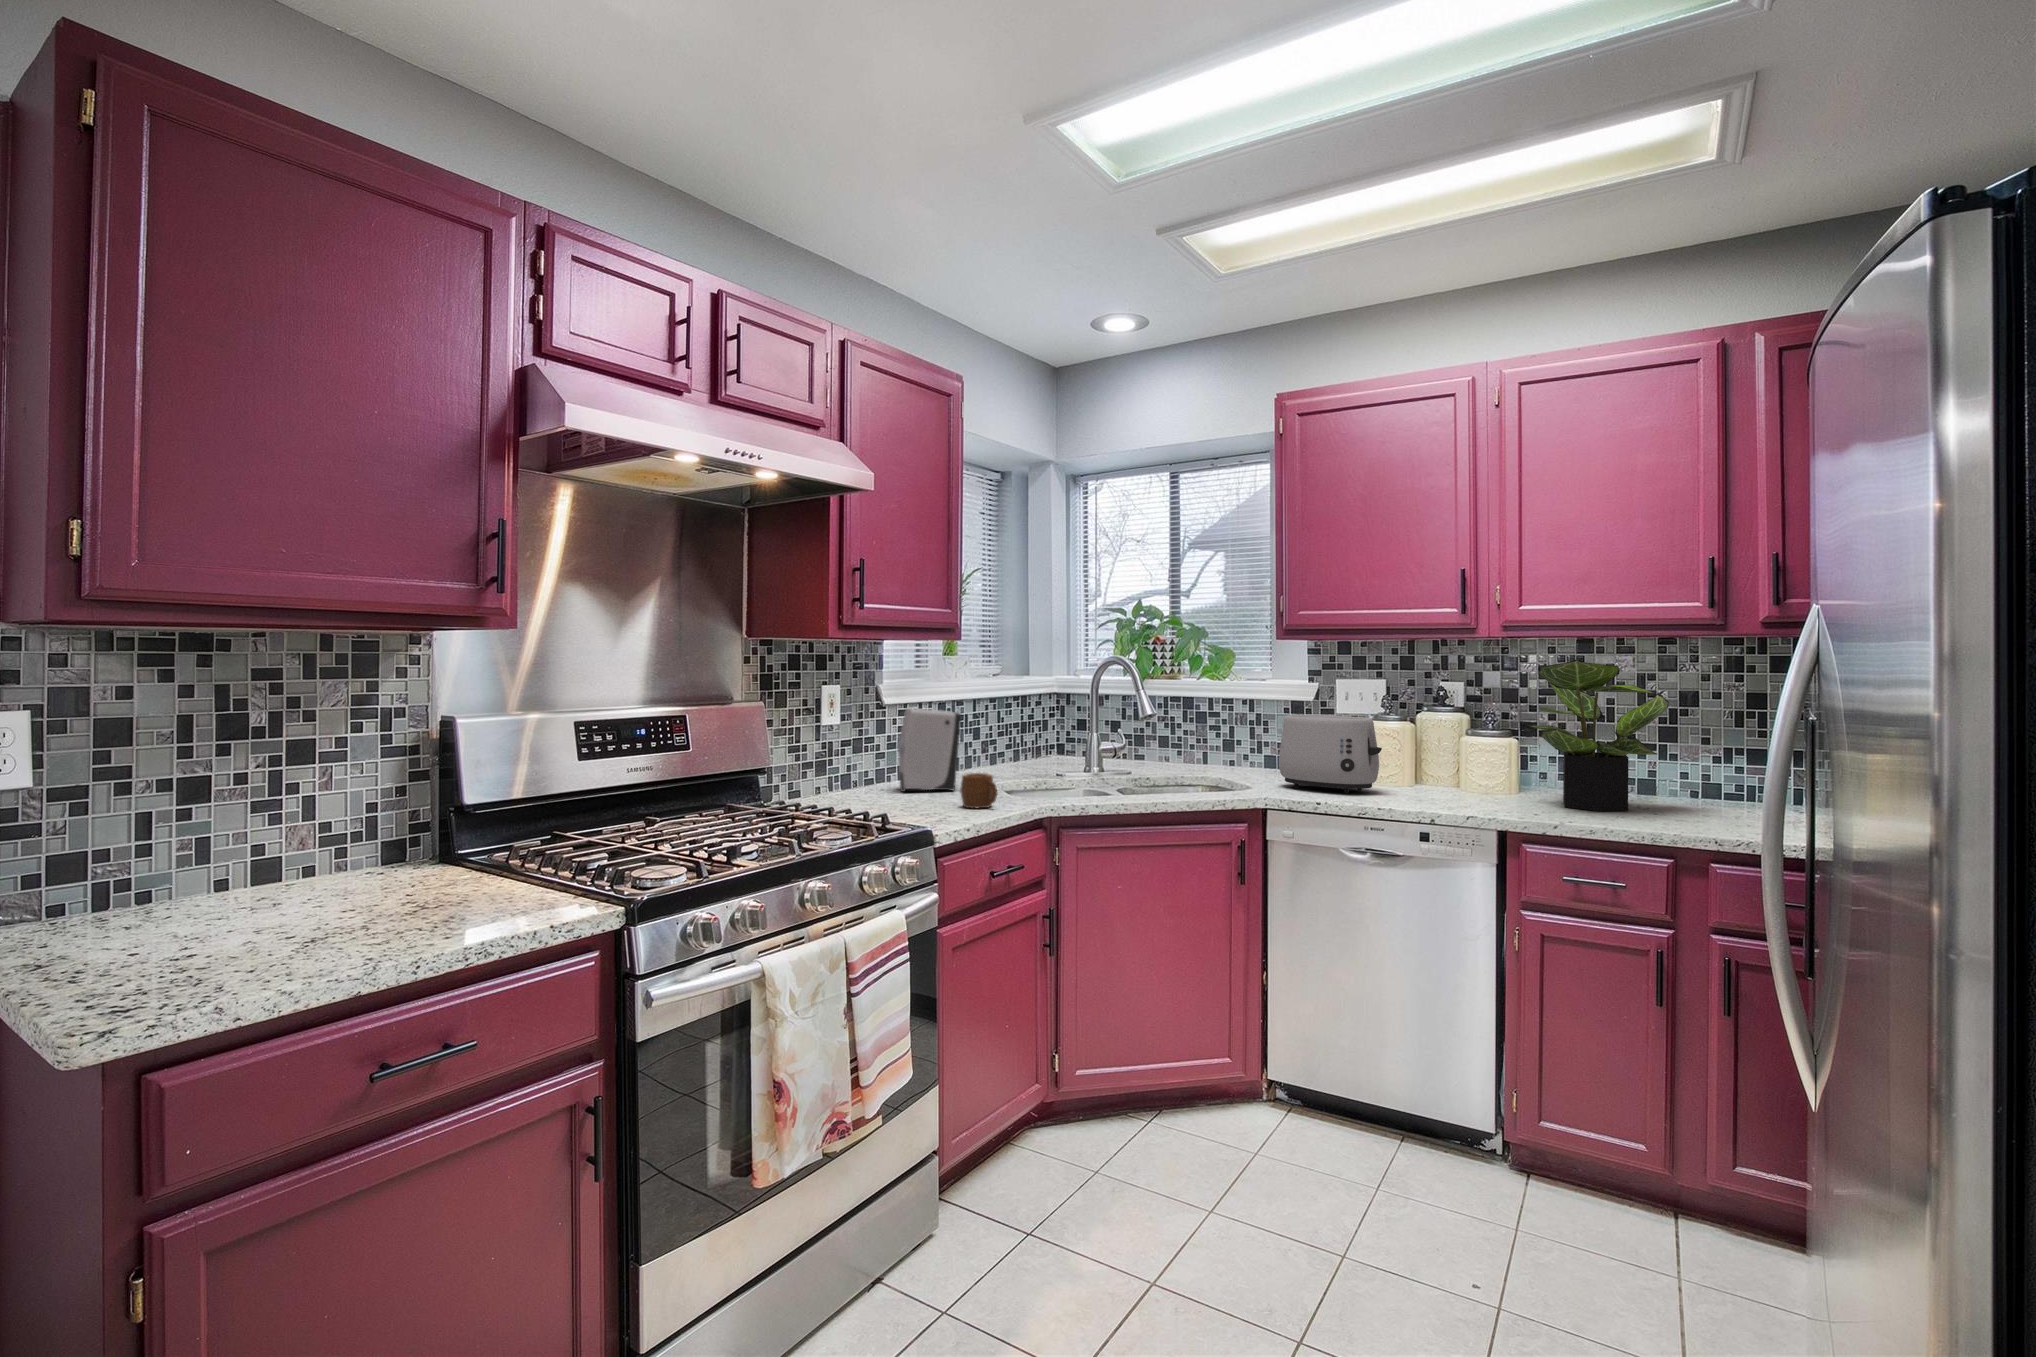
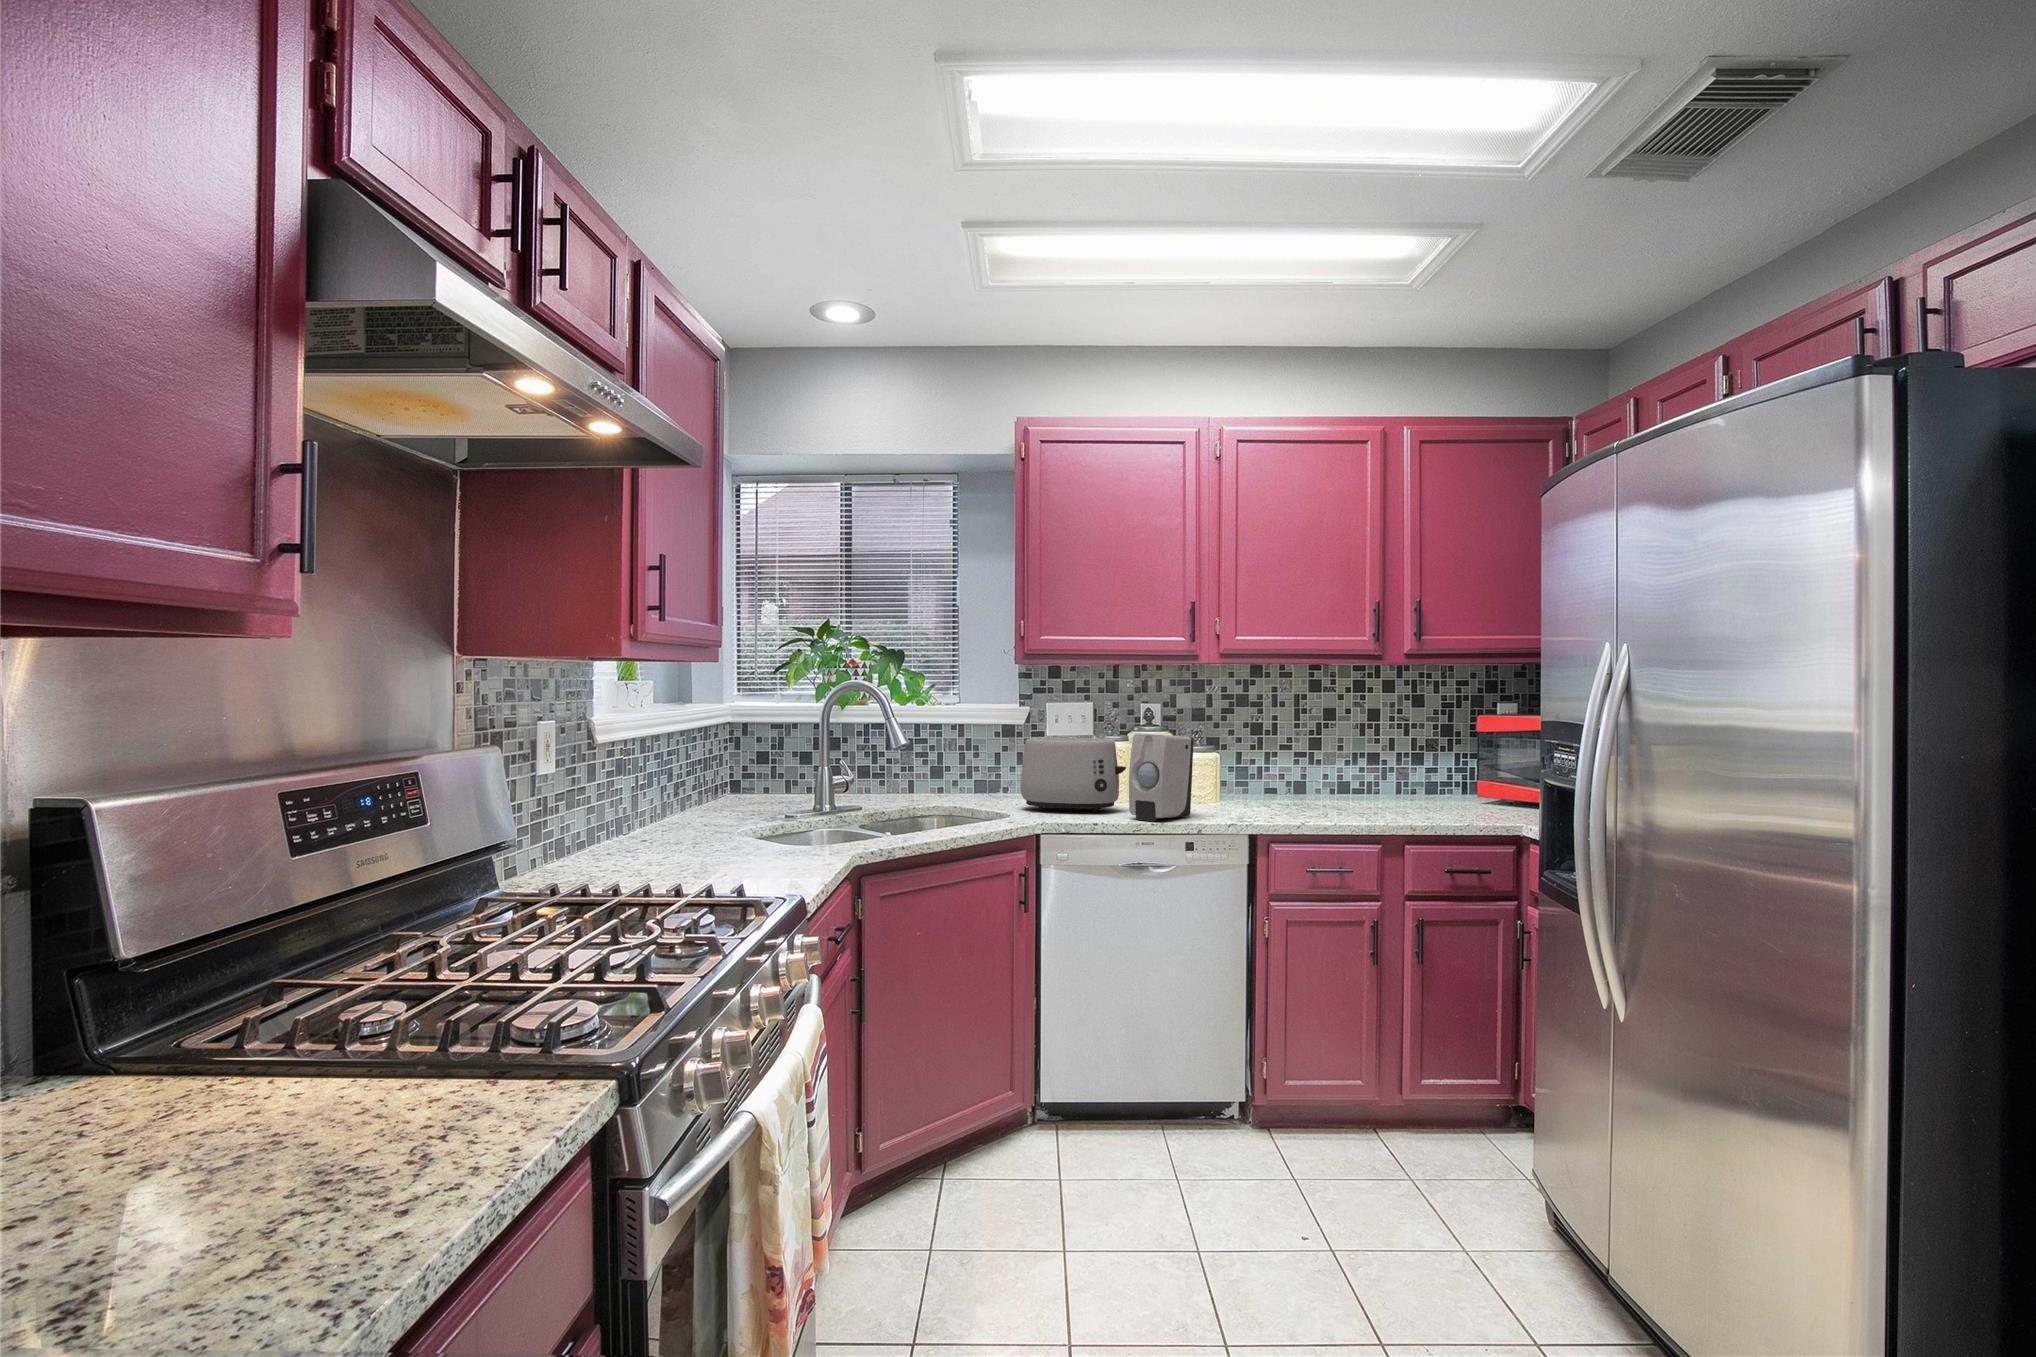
potted plant: present [1531,660,1669,811] -> none [1238,683,1344,812]
soap dispenser: present [898,708,961,792] -> present [1129,734,1194,822]
mug: present [960,773,998,808] -> none [759,821,812,866]

